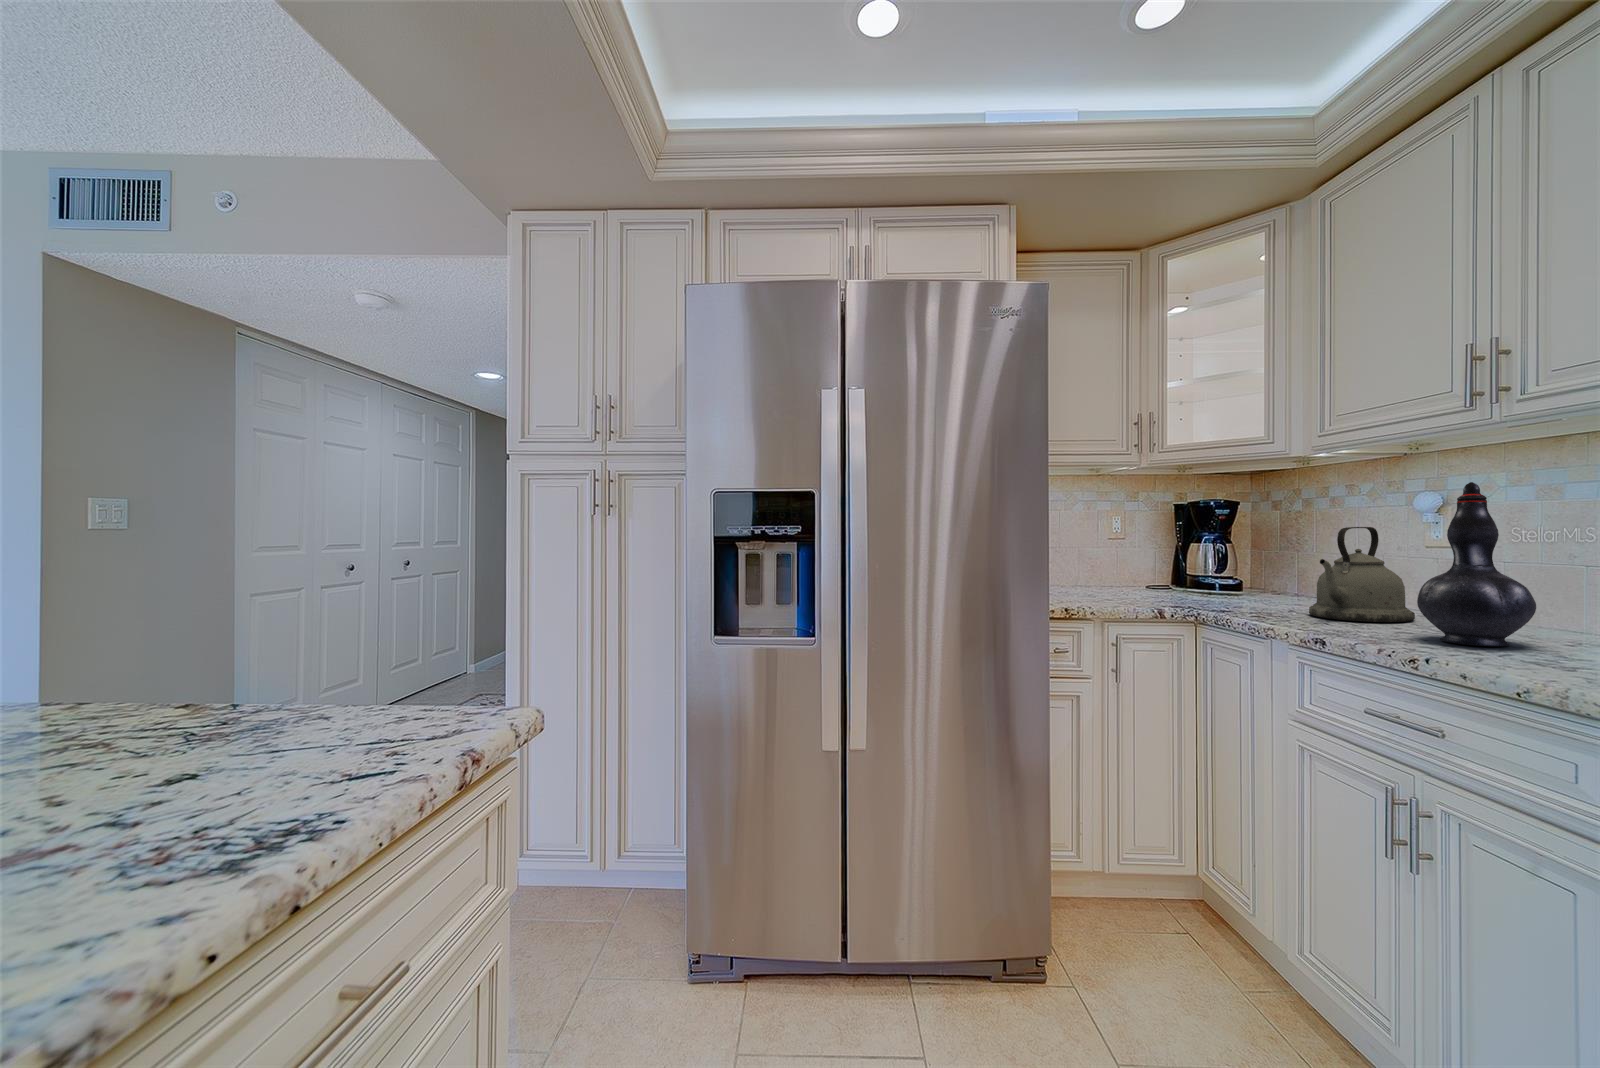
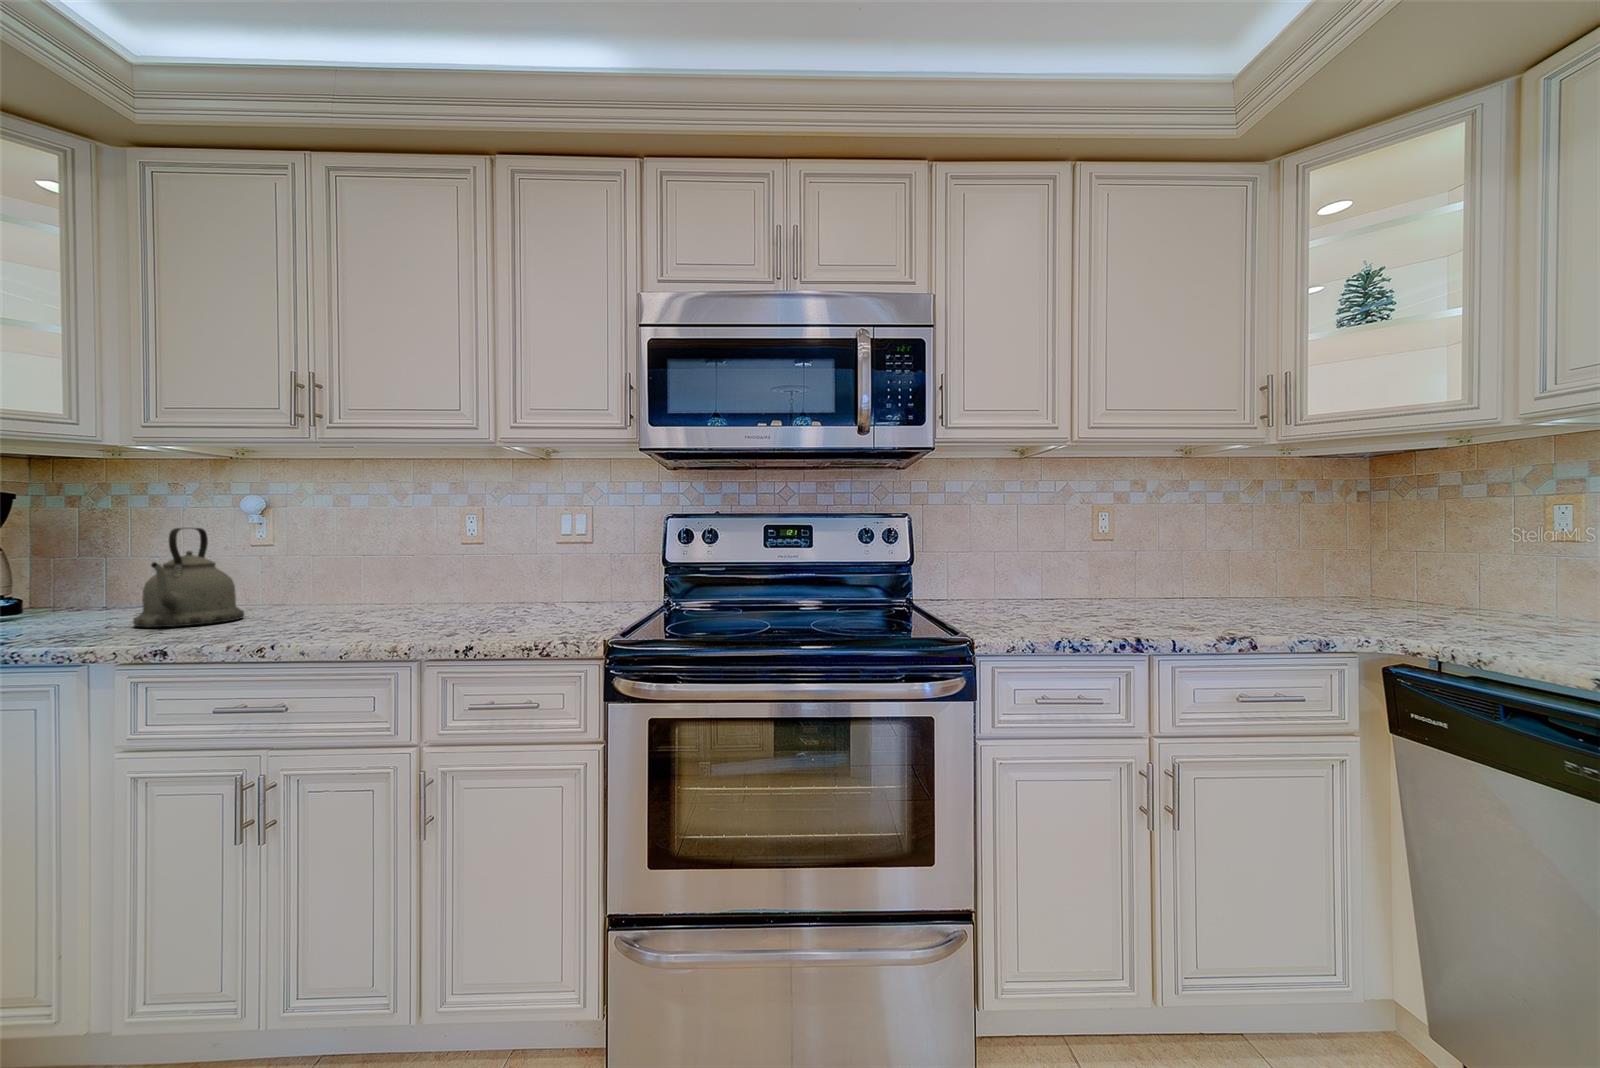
decorative vase: present [1417,482,1536,646] -> none [255,487,342,630]

